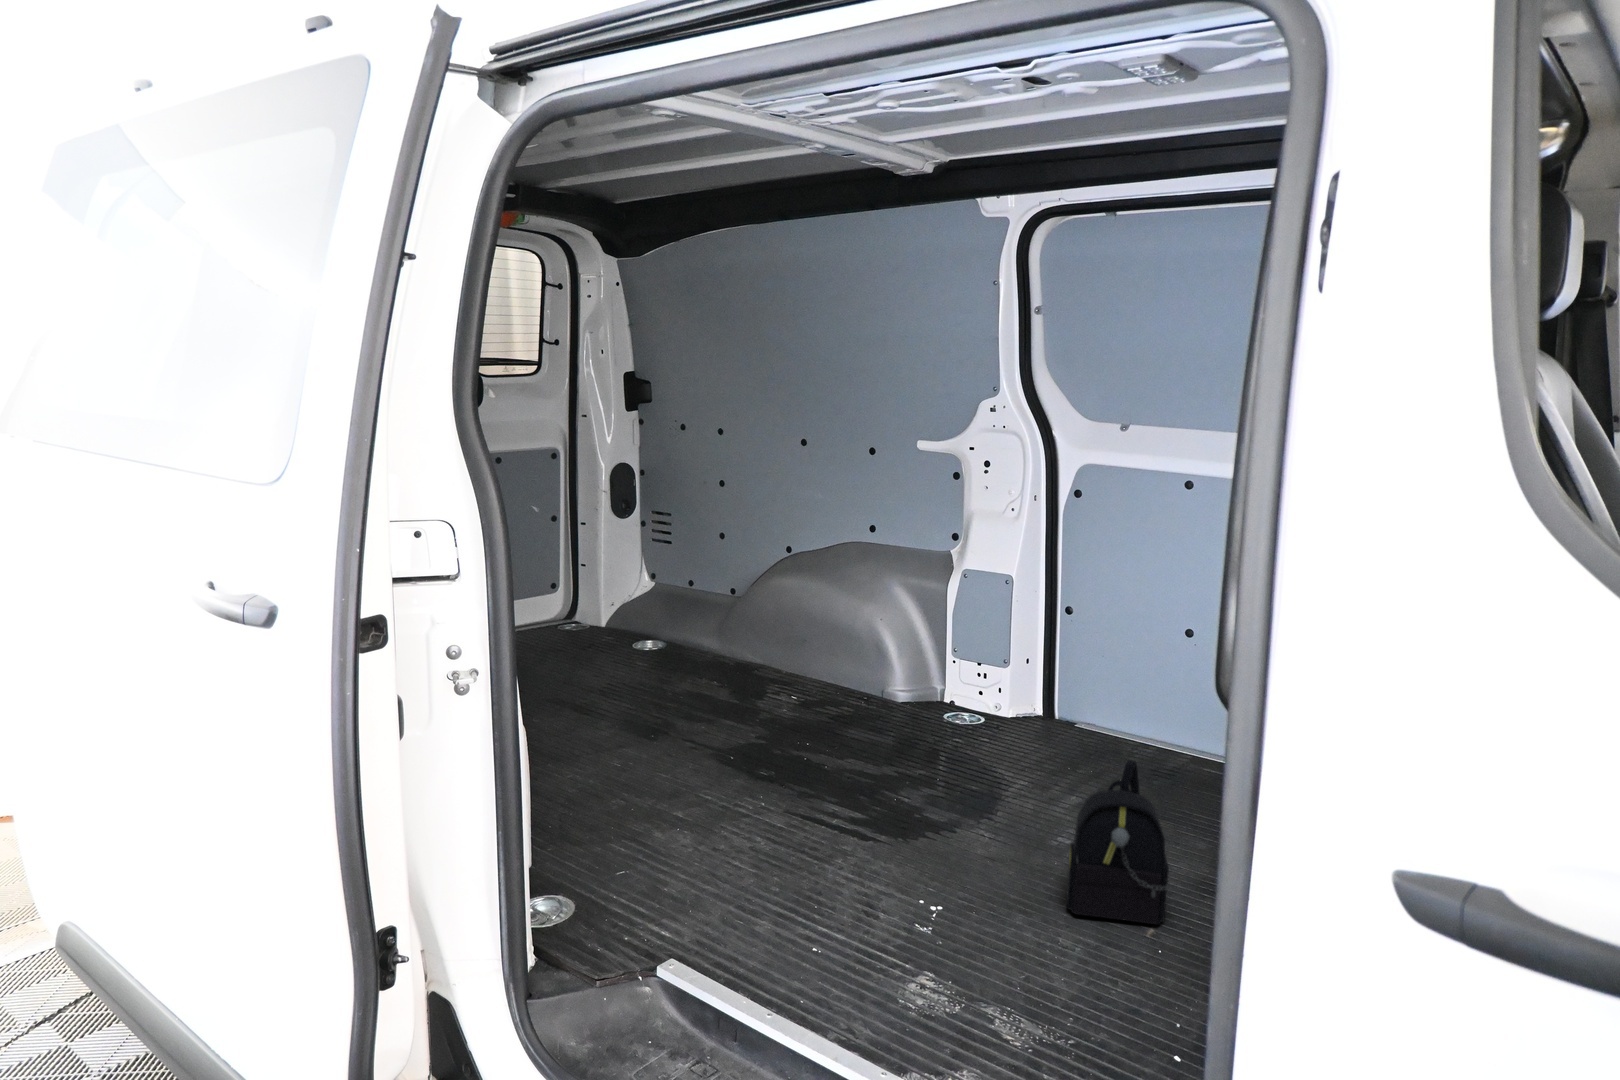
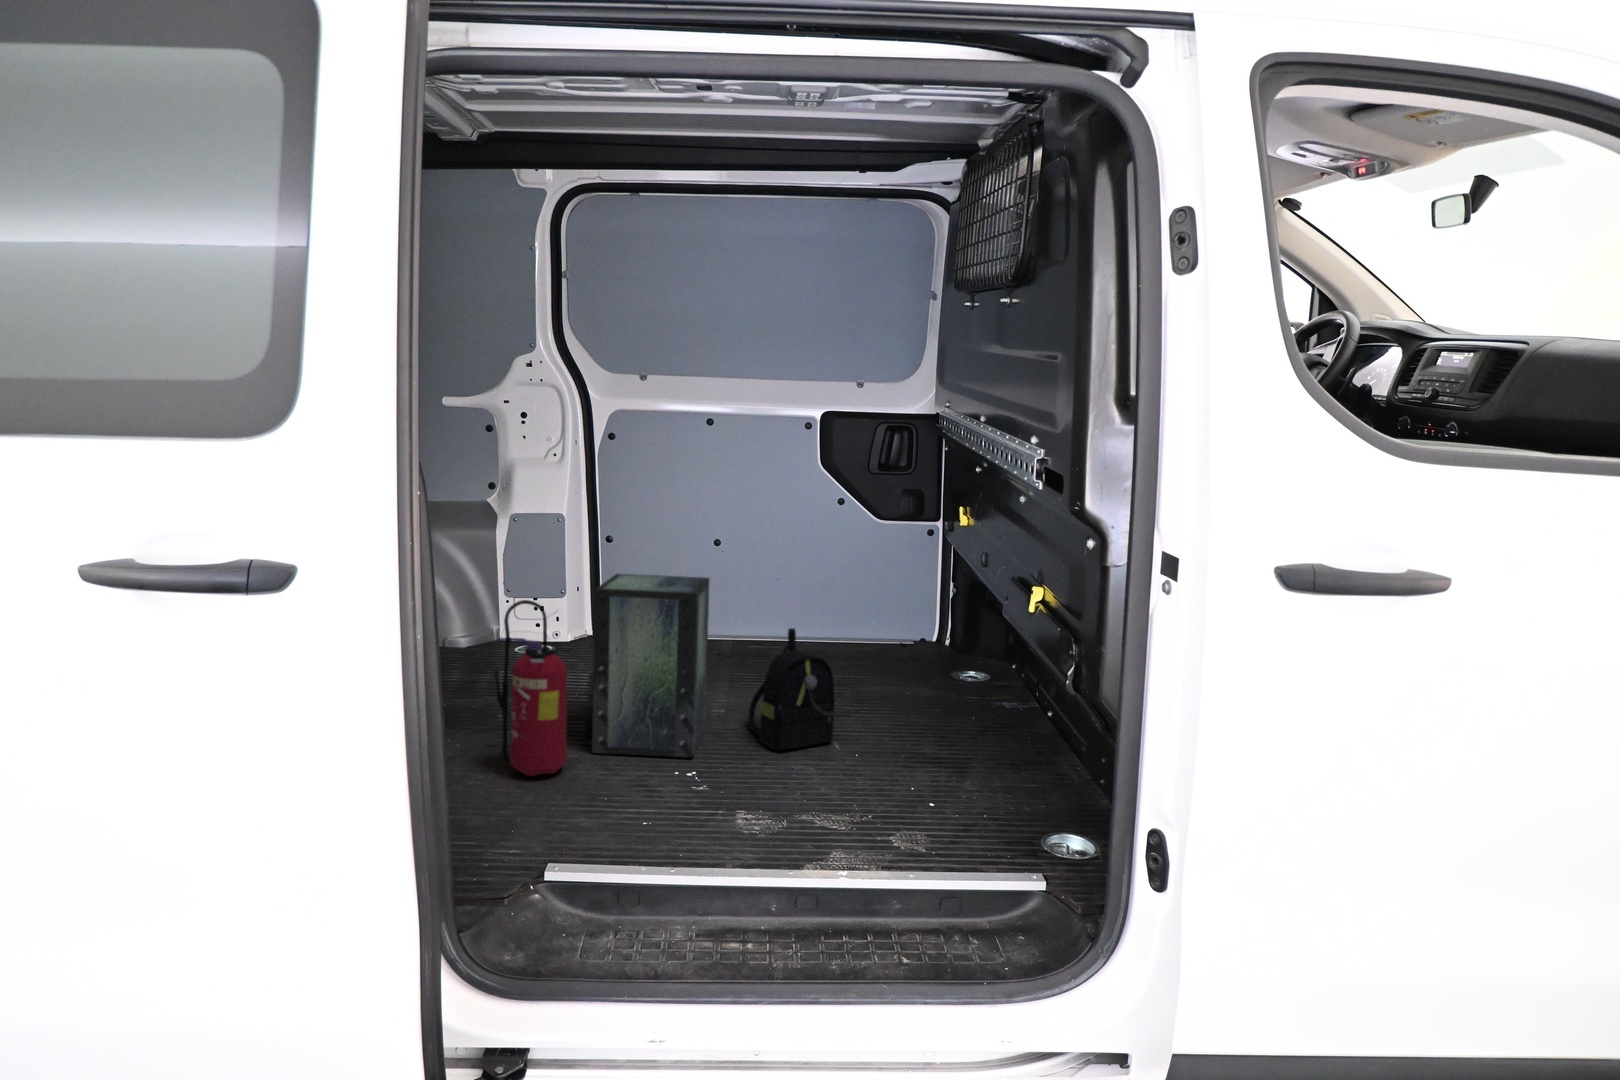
storage box: none [875,655,1046,890] -> present [592,574,710,758]
fire extinguisher: none [764,671,835,861] -> present [494,600,567,777]

